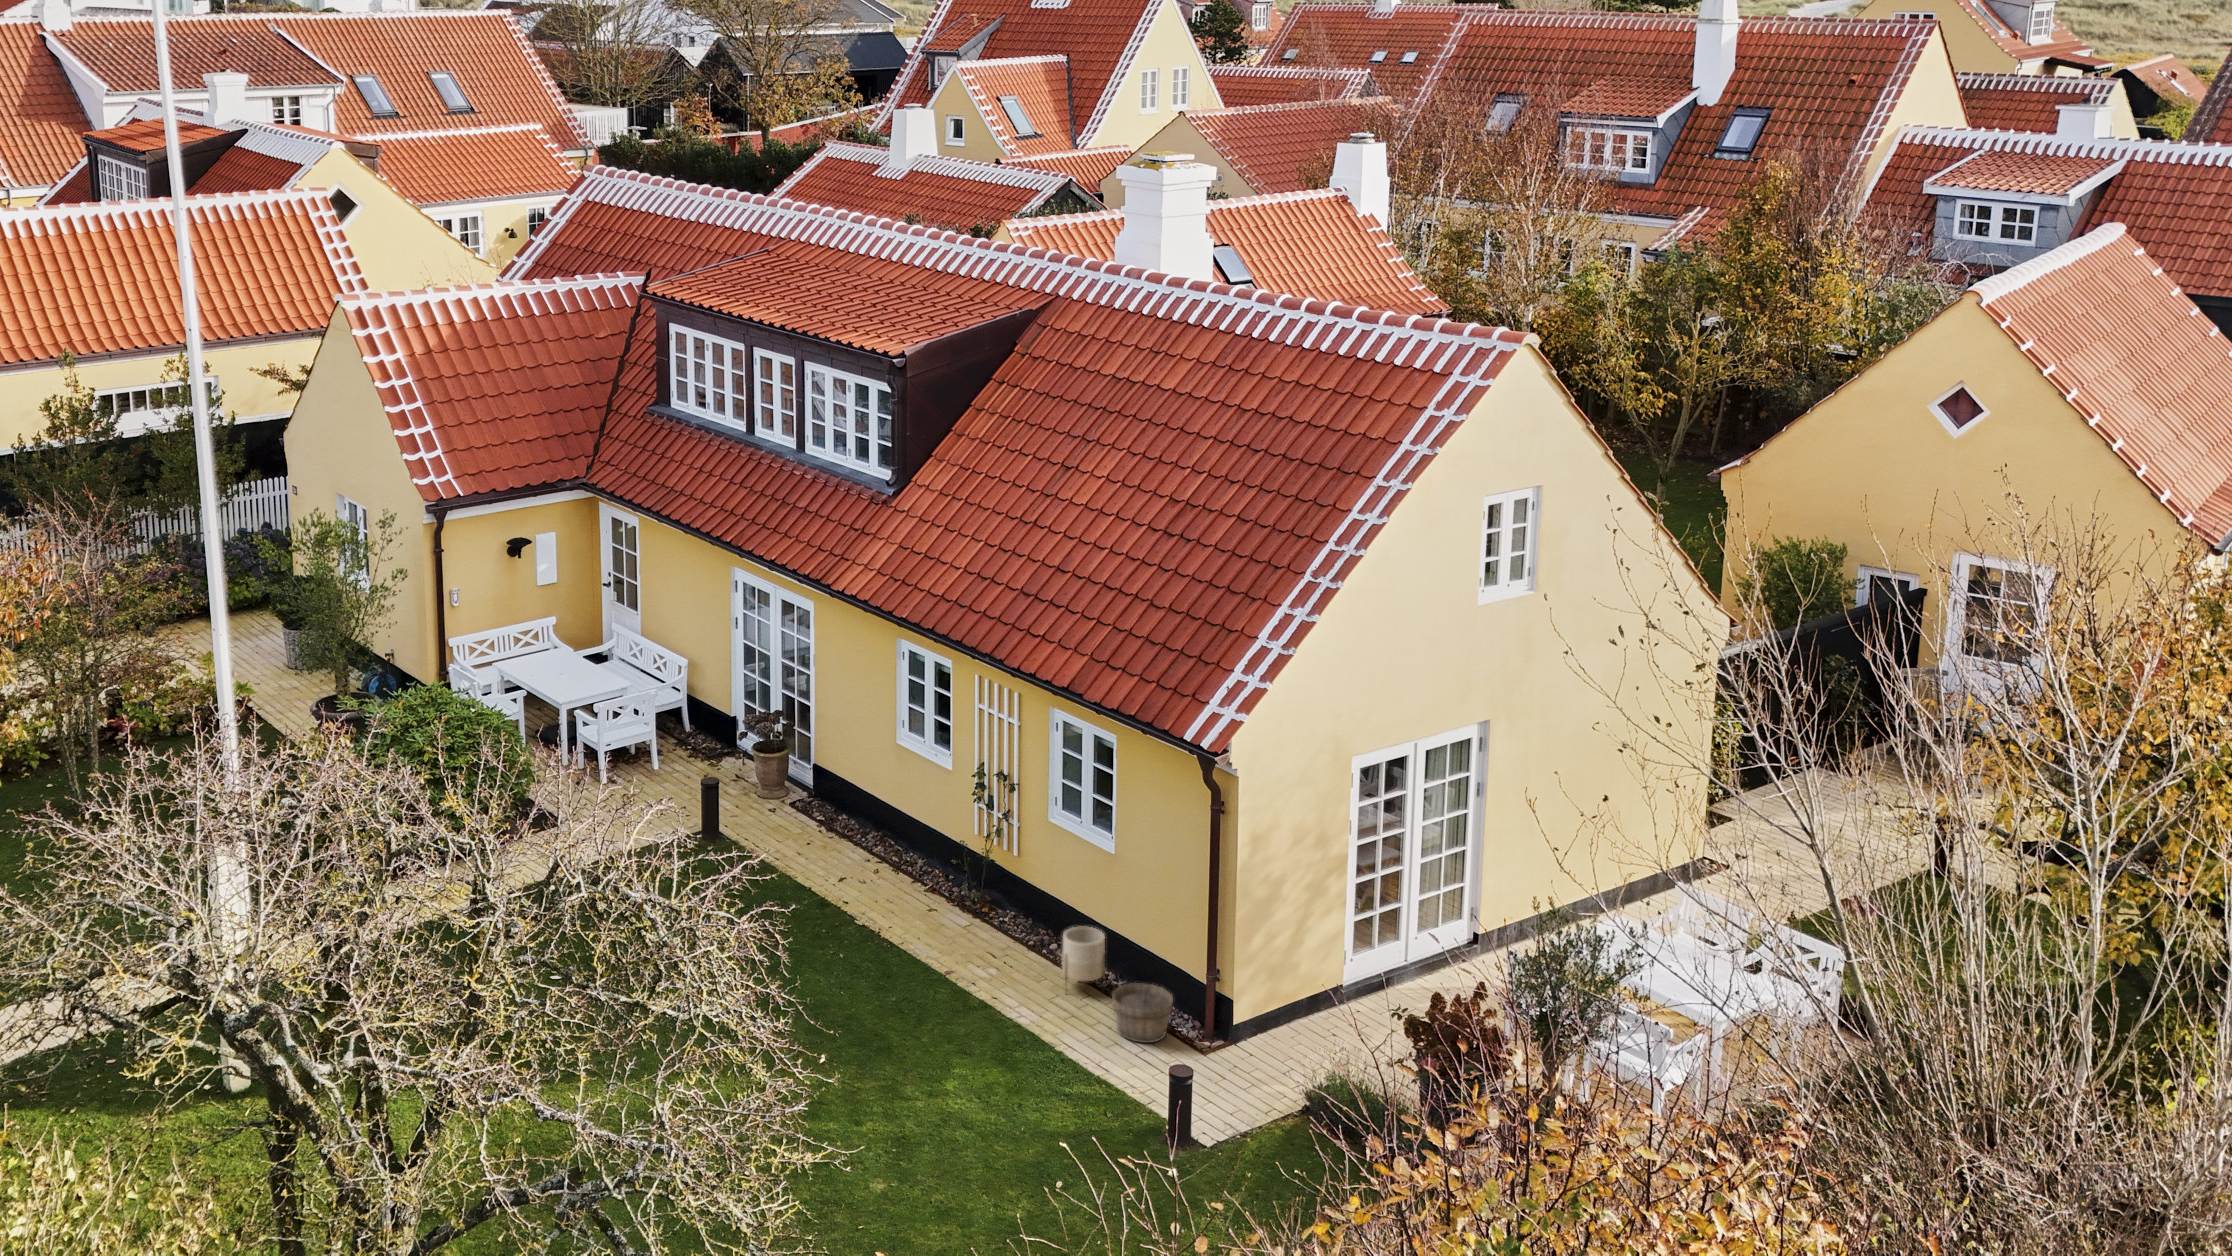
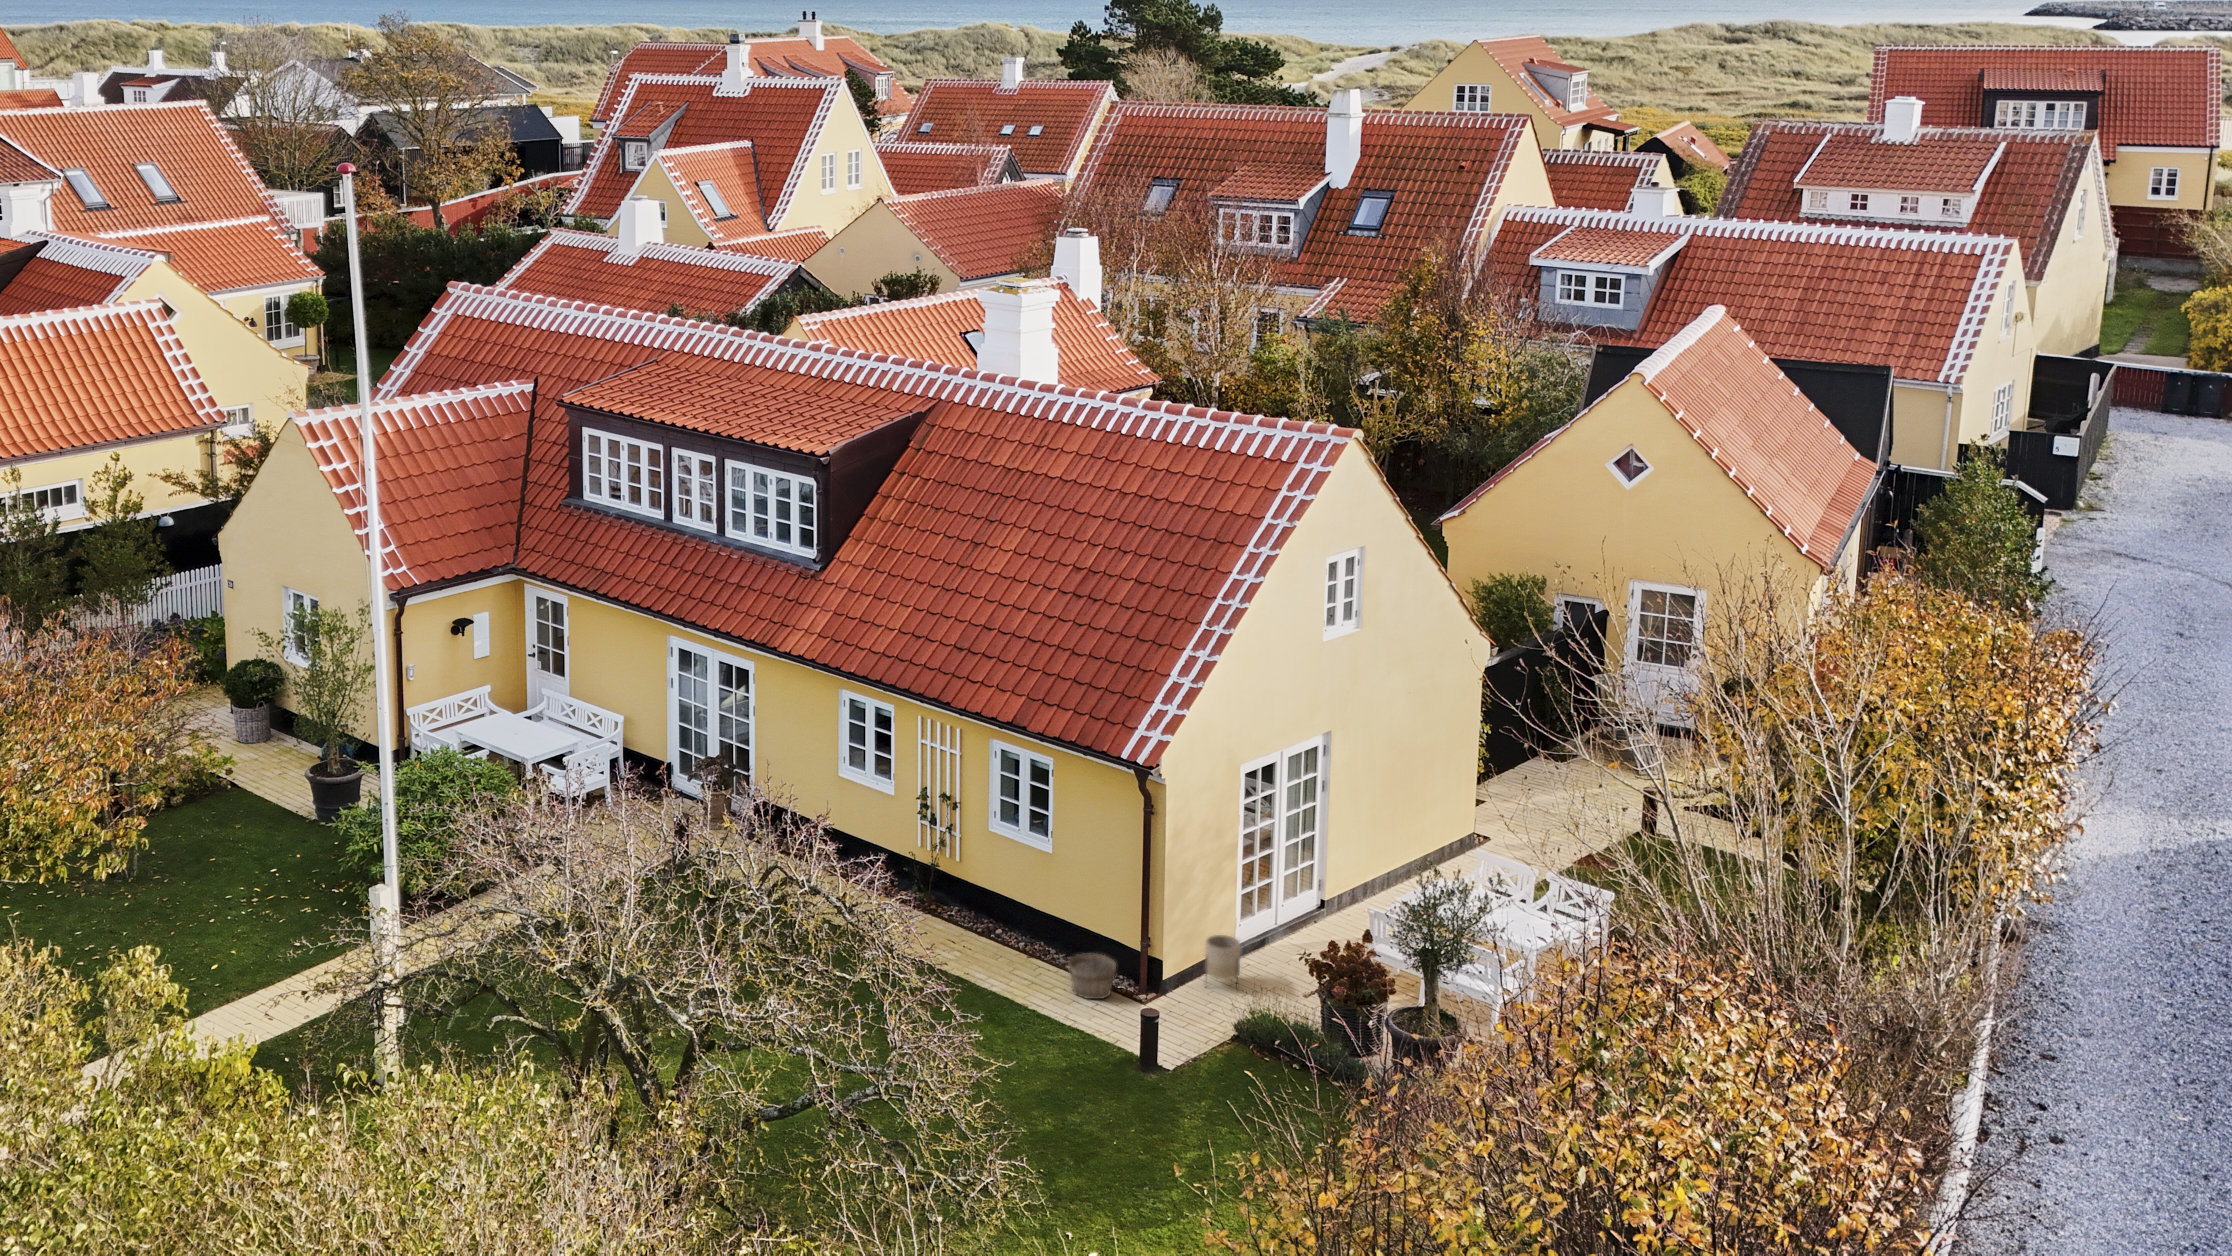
planter: present [1062,927,1105,981] -> present [1205,935,1240,989]

